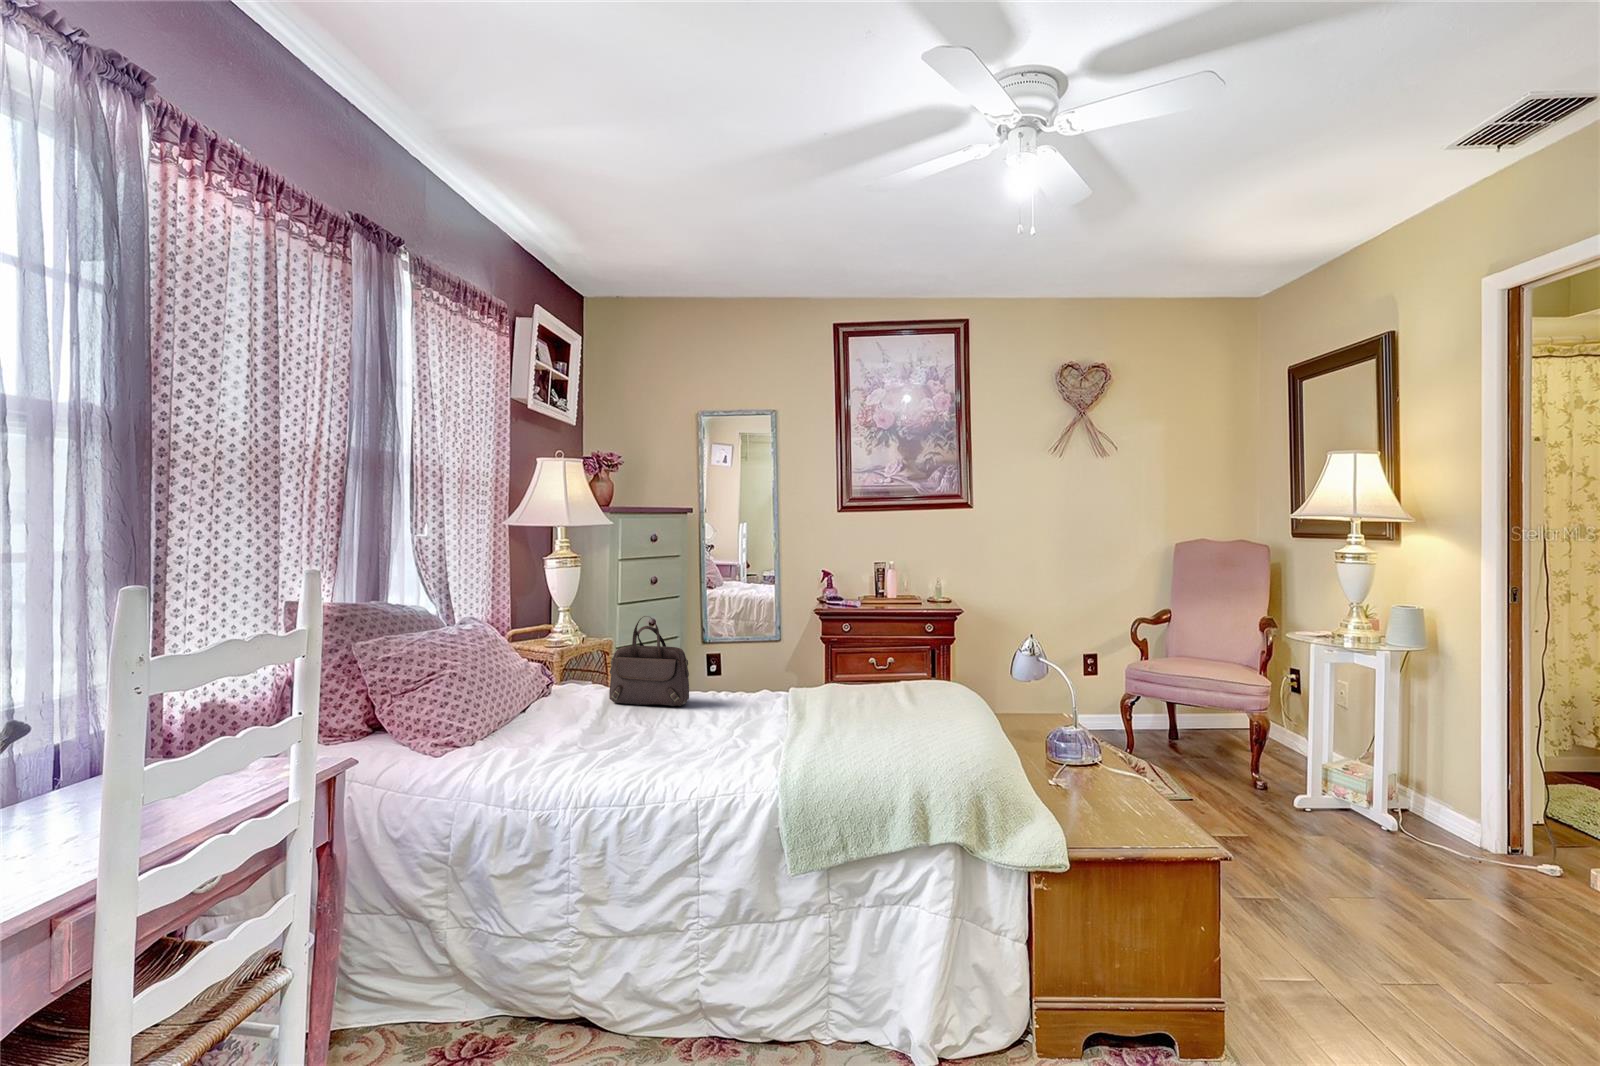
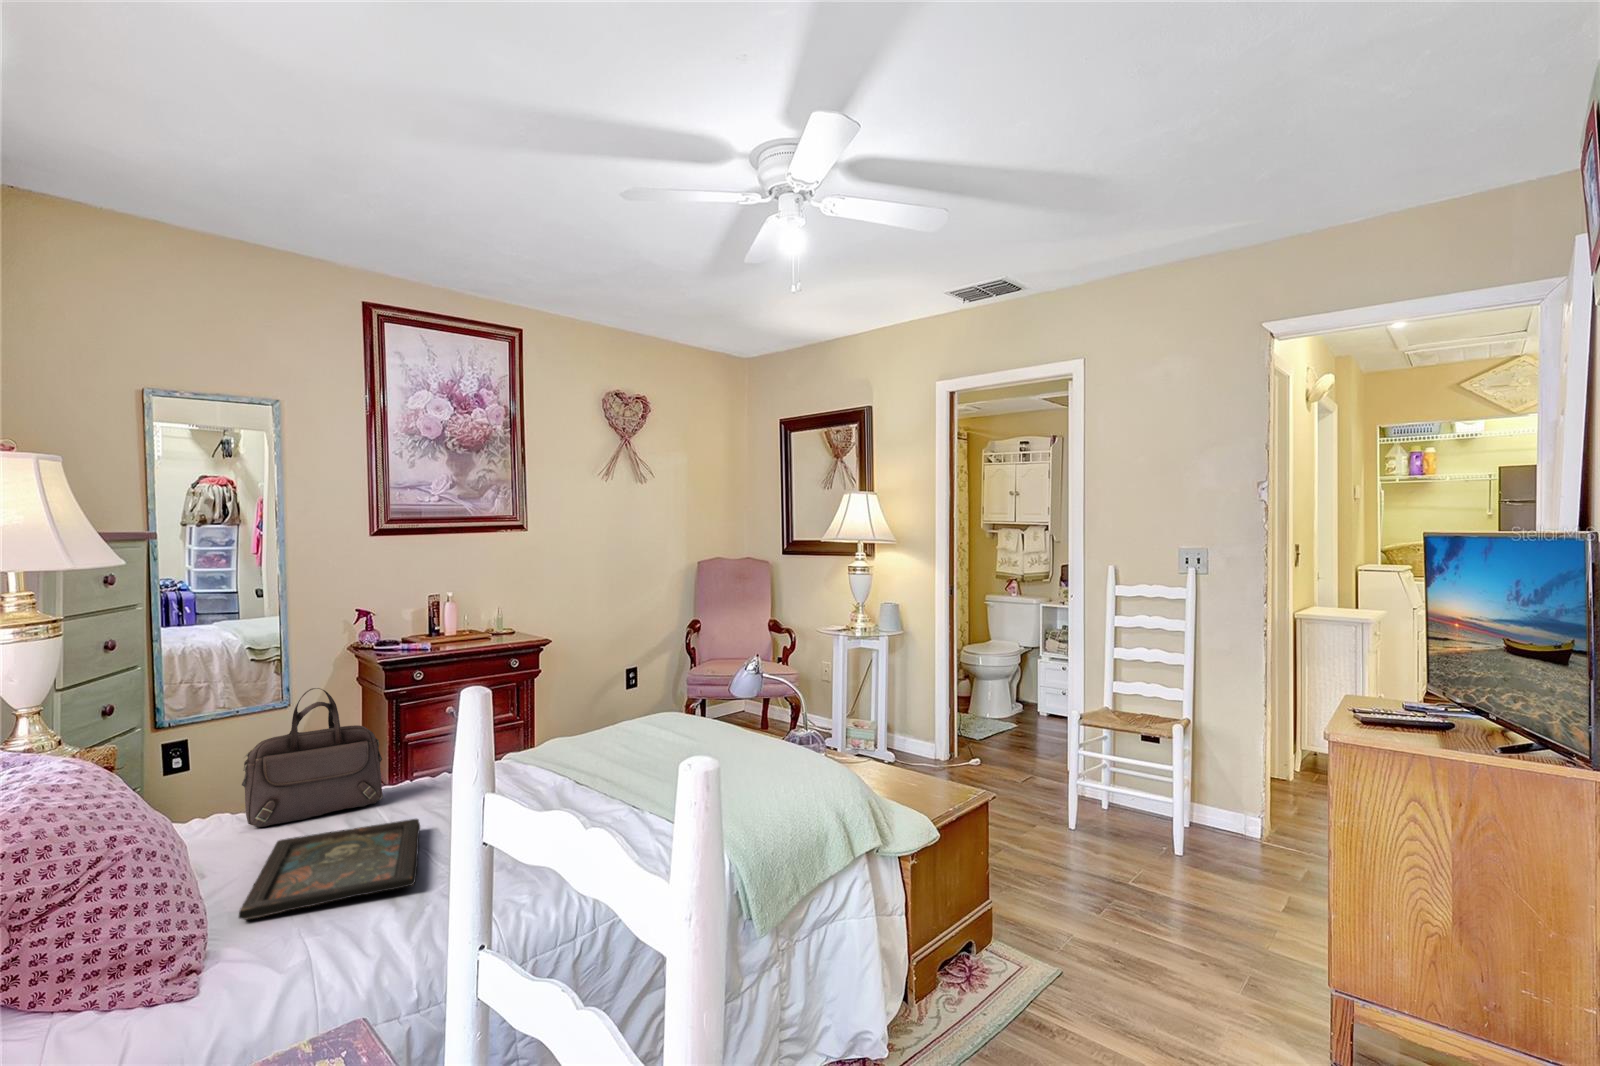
tray: none [517,711,666,757] -> present [239,819,420,920]

